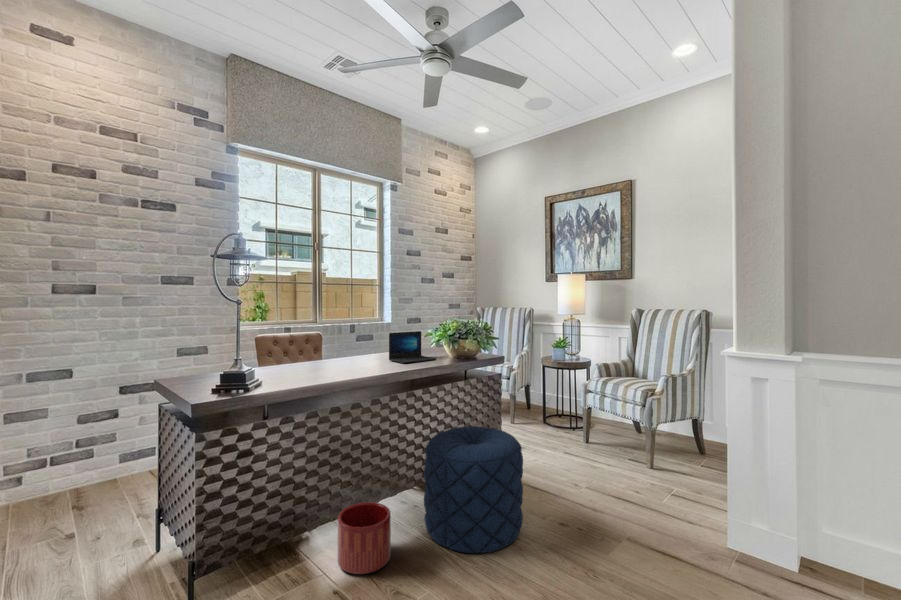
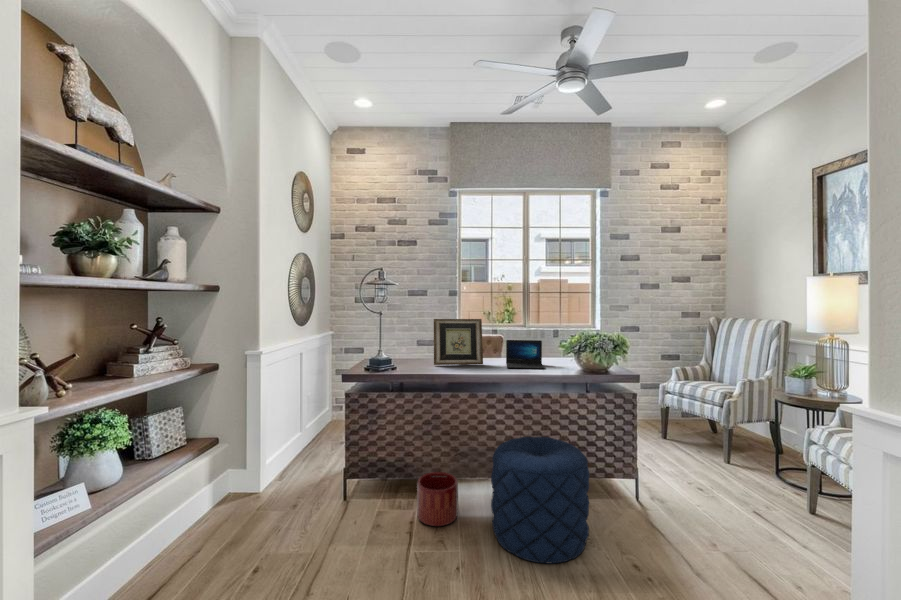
picture frame: none [306,310,369,372] -> present [434,319,483,365]

